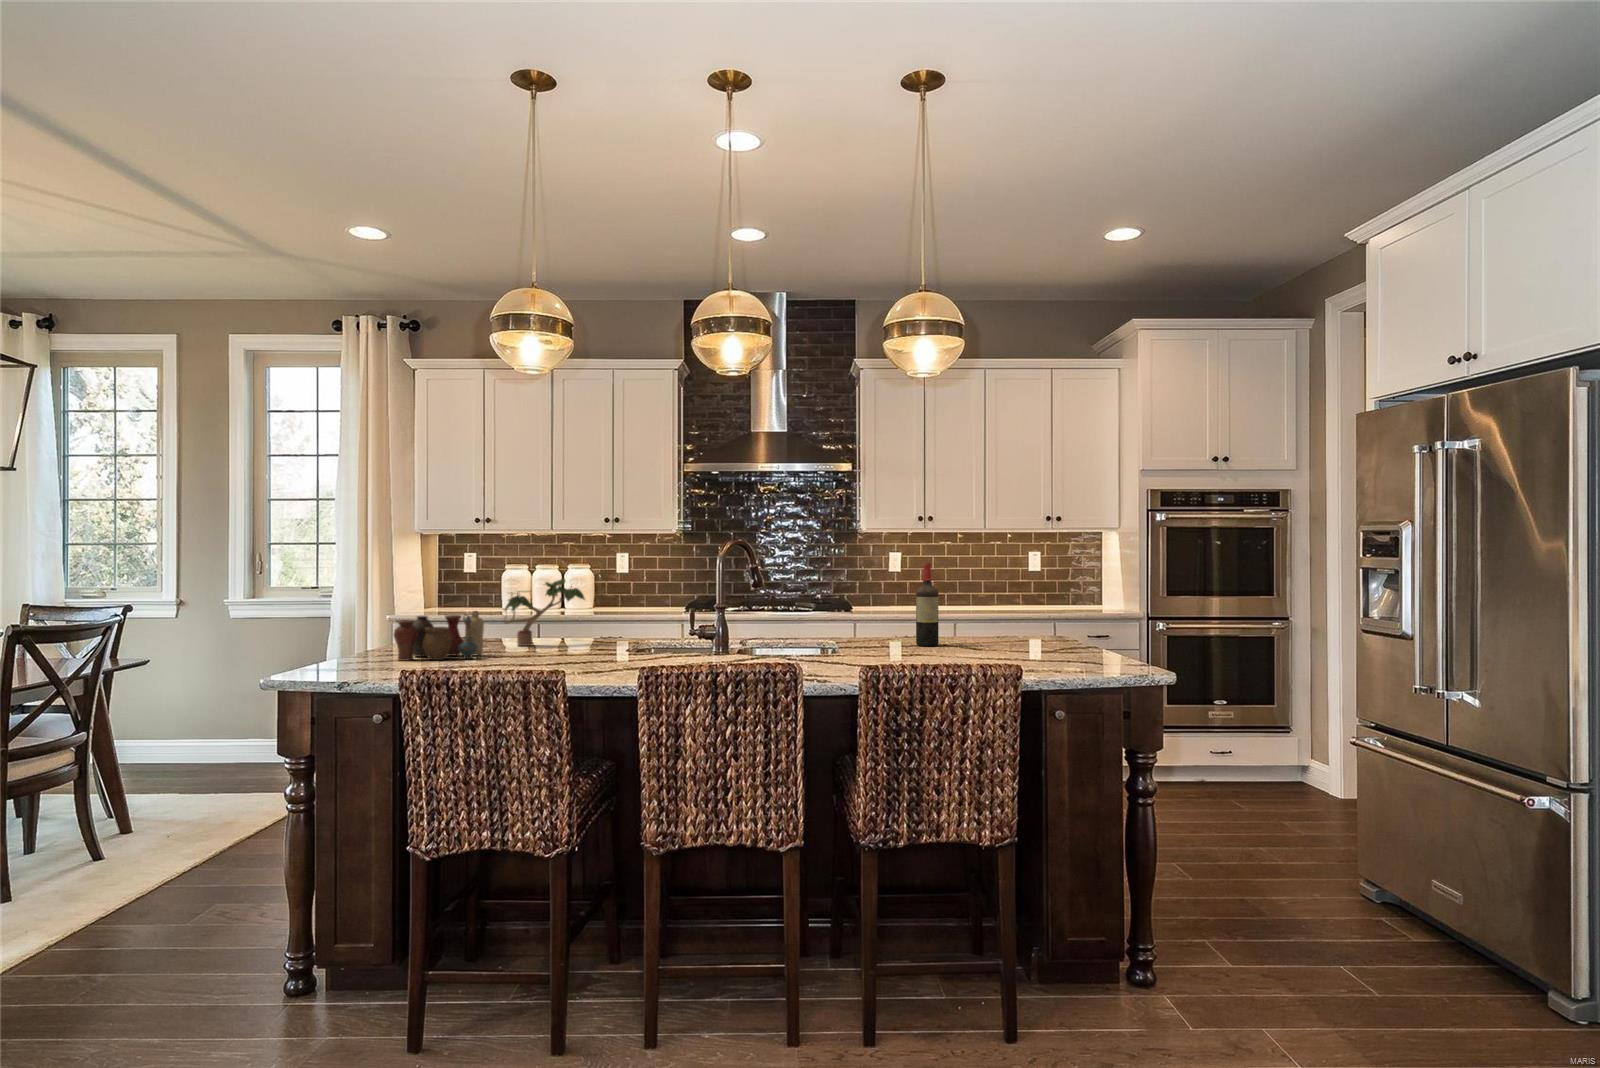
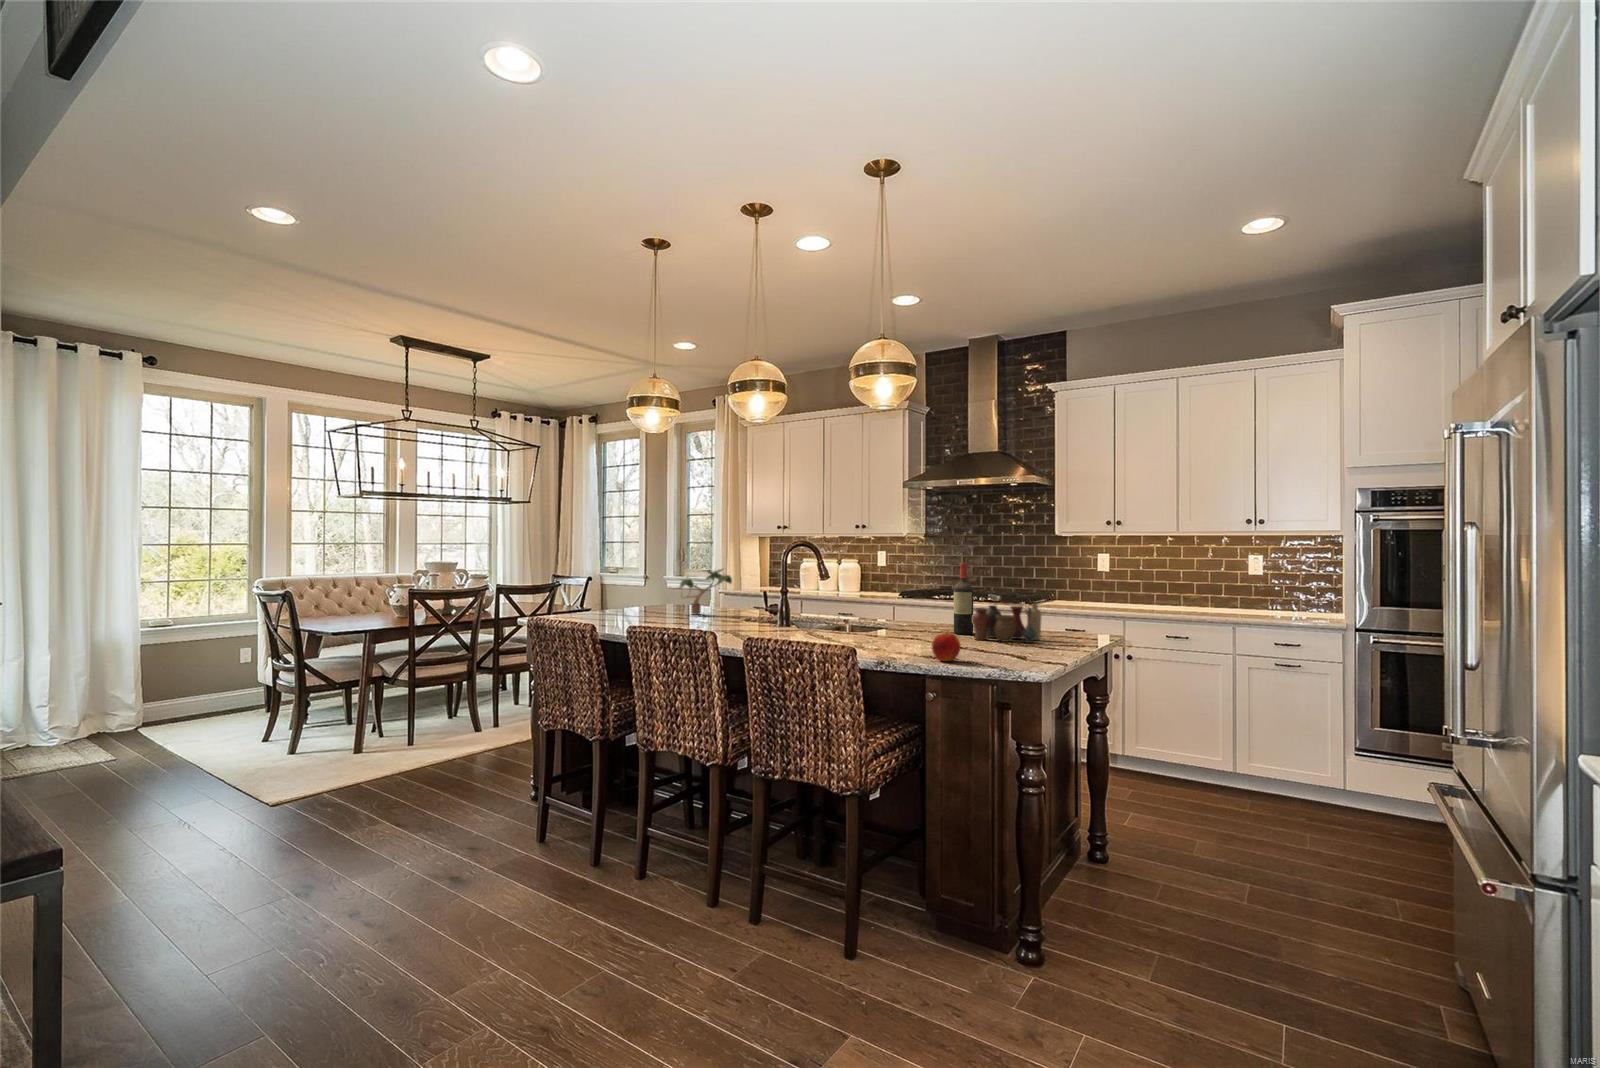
vase: present [393,611,484,661] -> present [972,603,1042,643]
apple: none [1051,637,1085,674] -> present [932,632,961,661]

